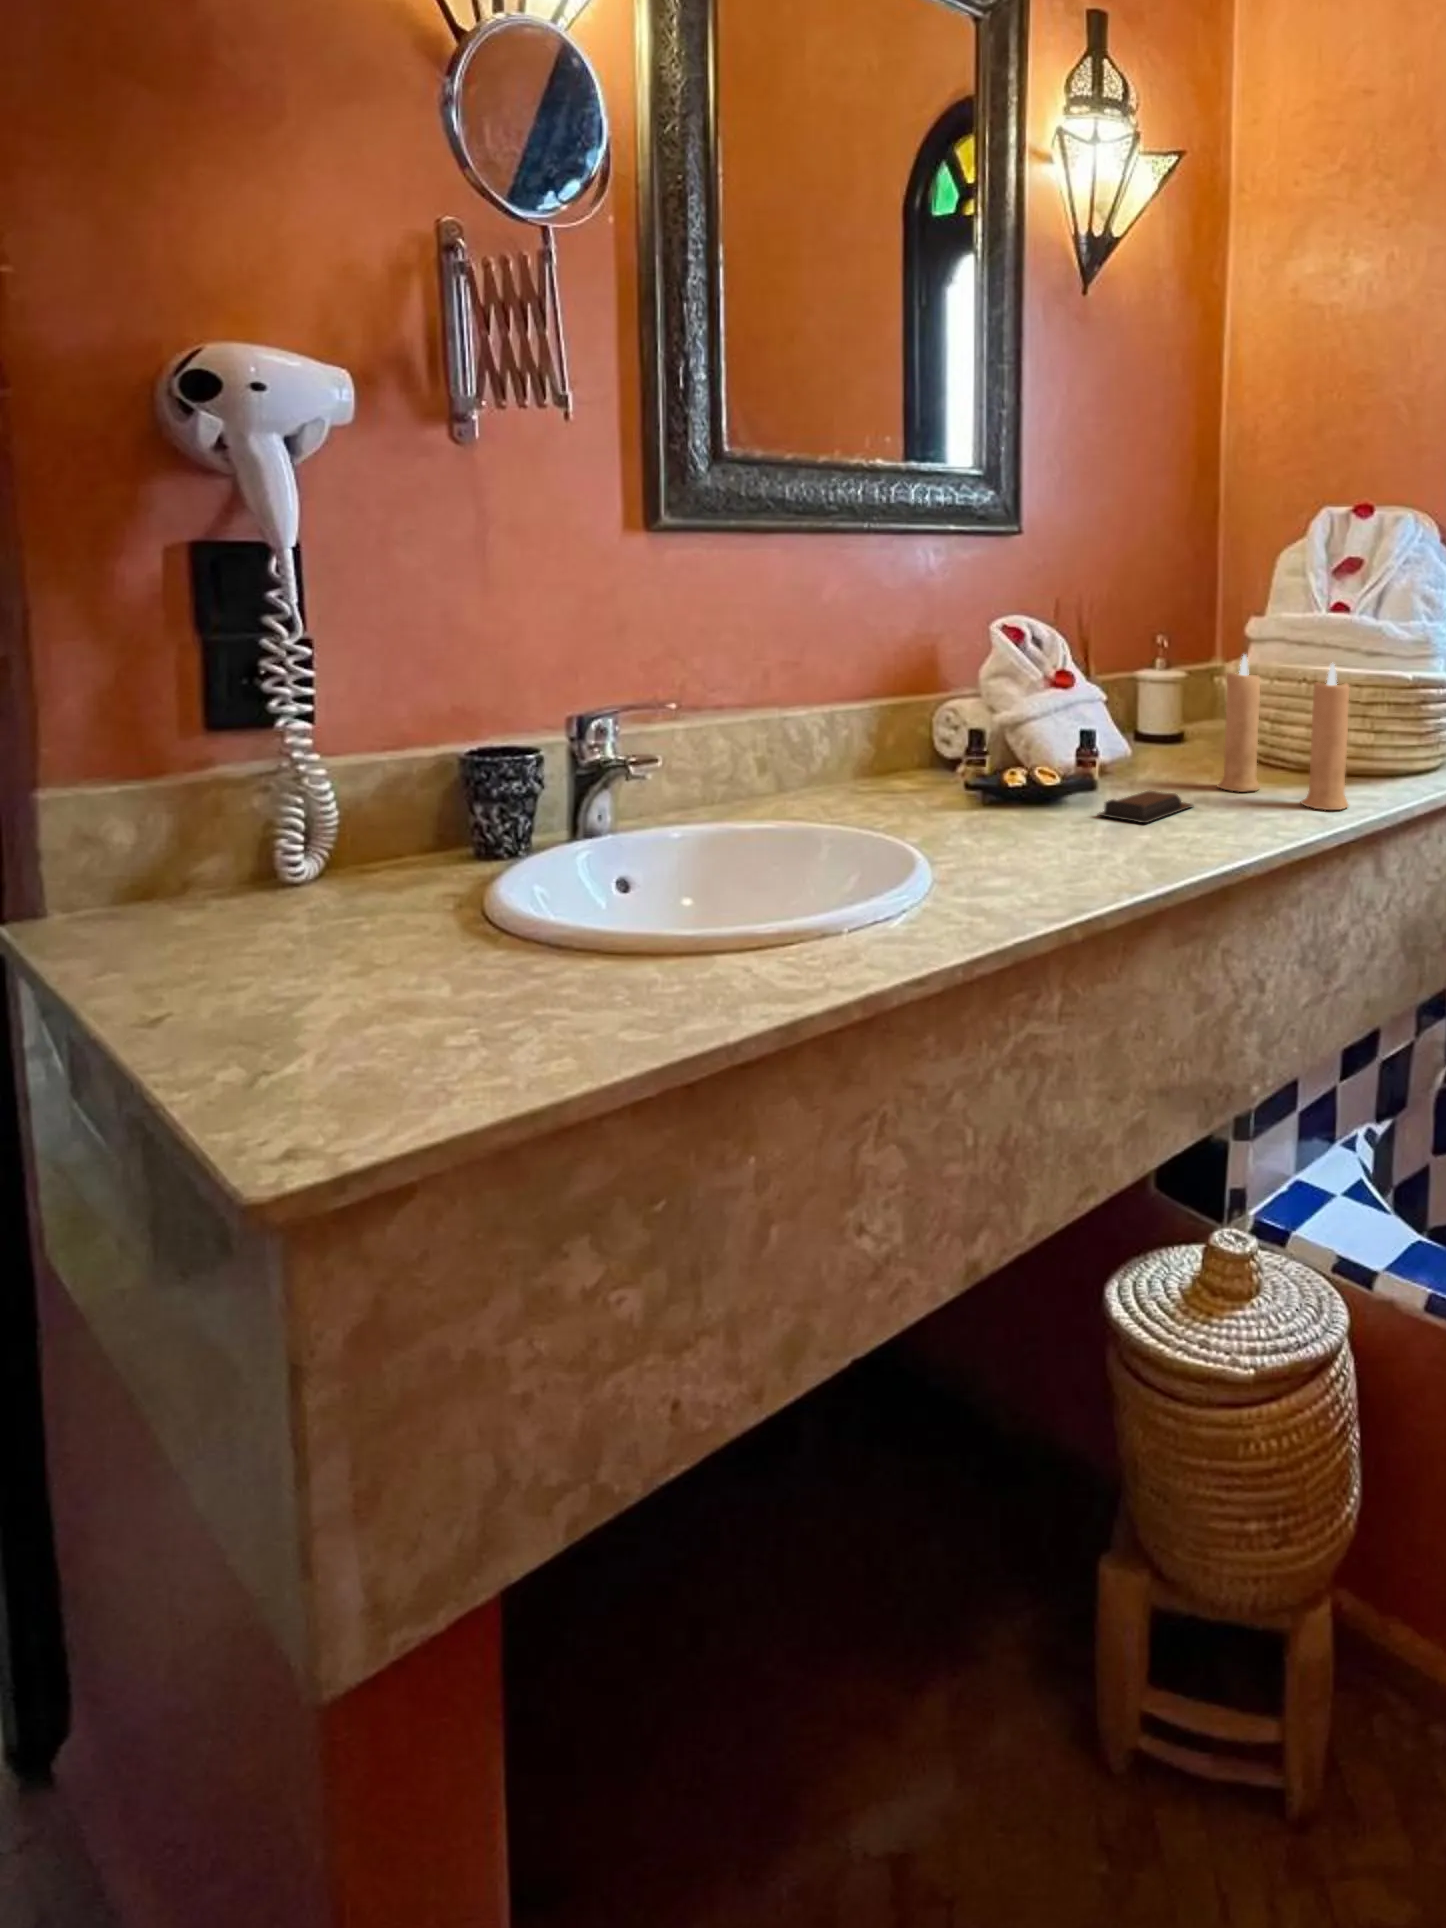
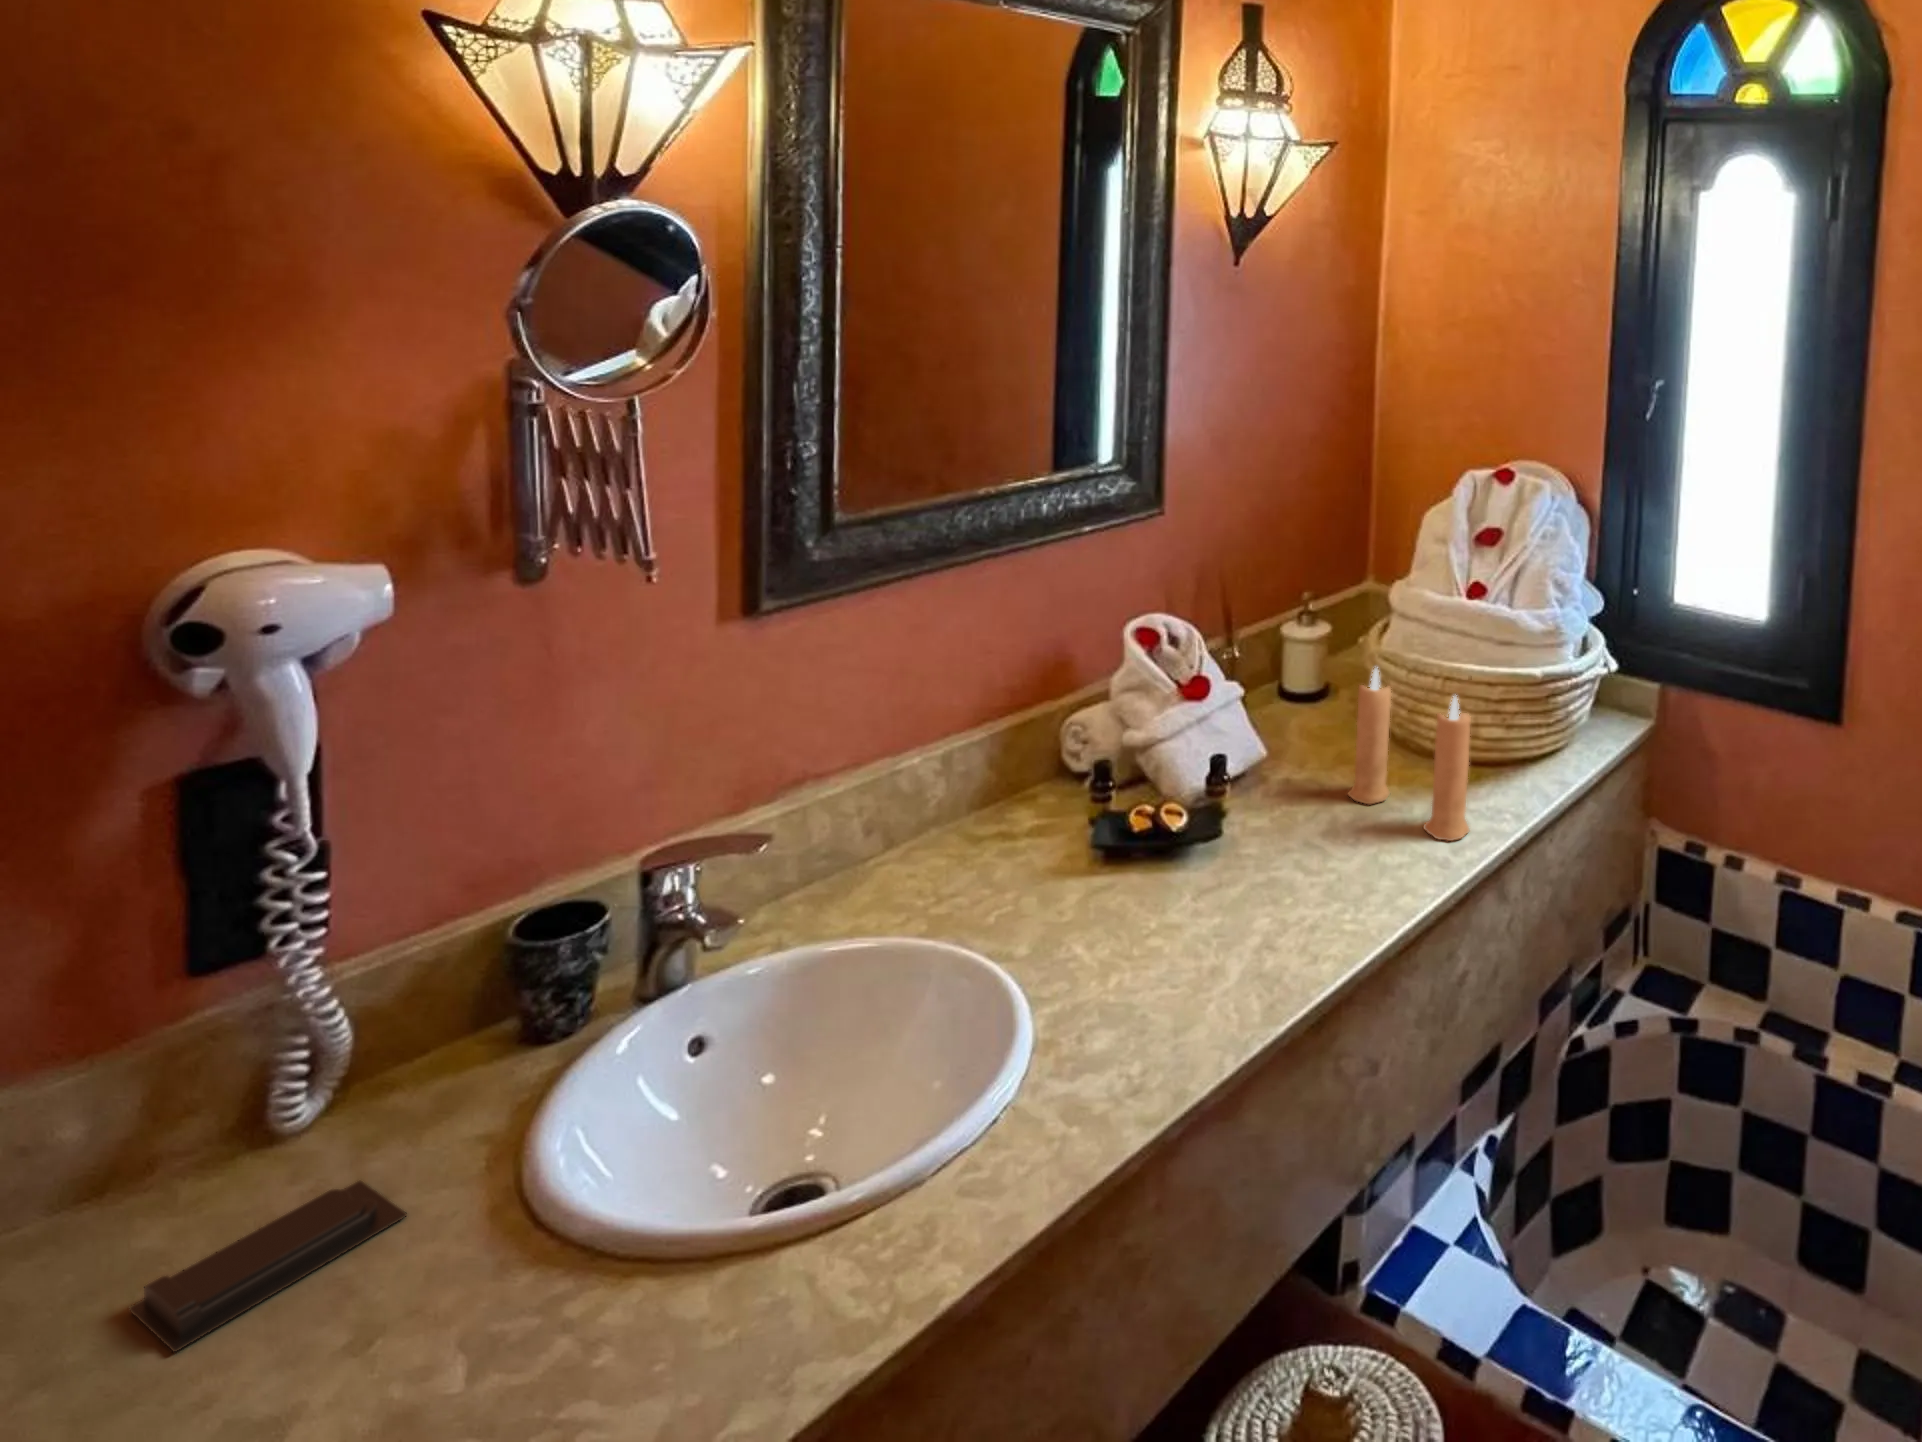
soap bar: present [1098,791,1194,823] -> present [129,1181,407,1352]

